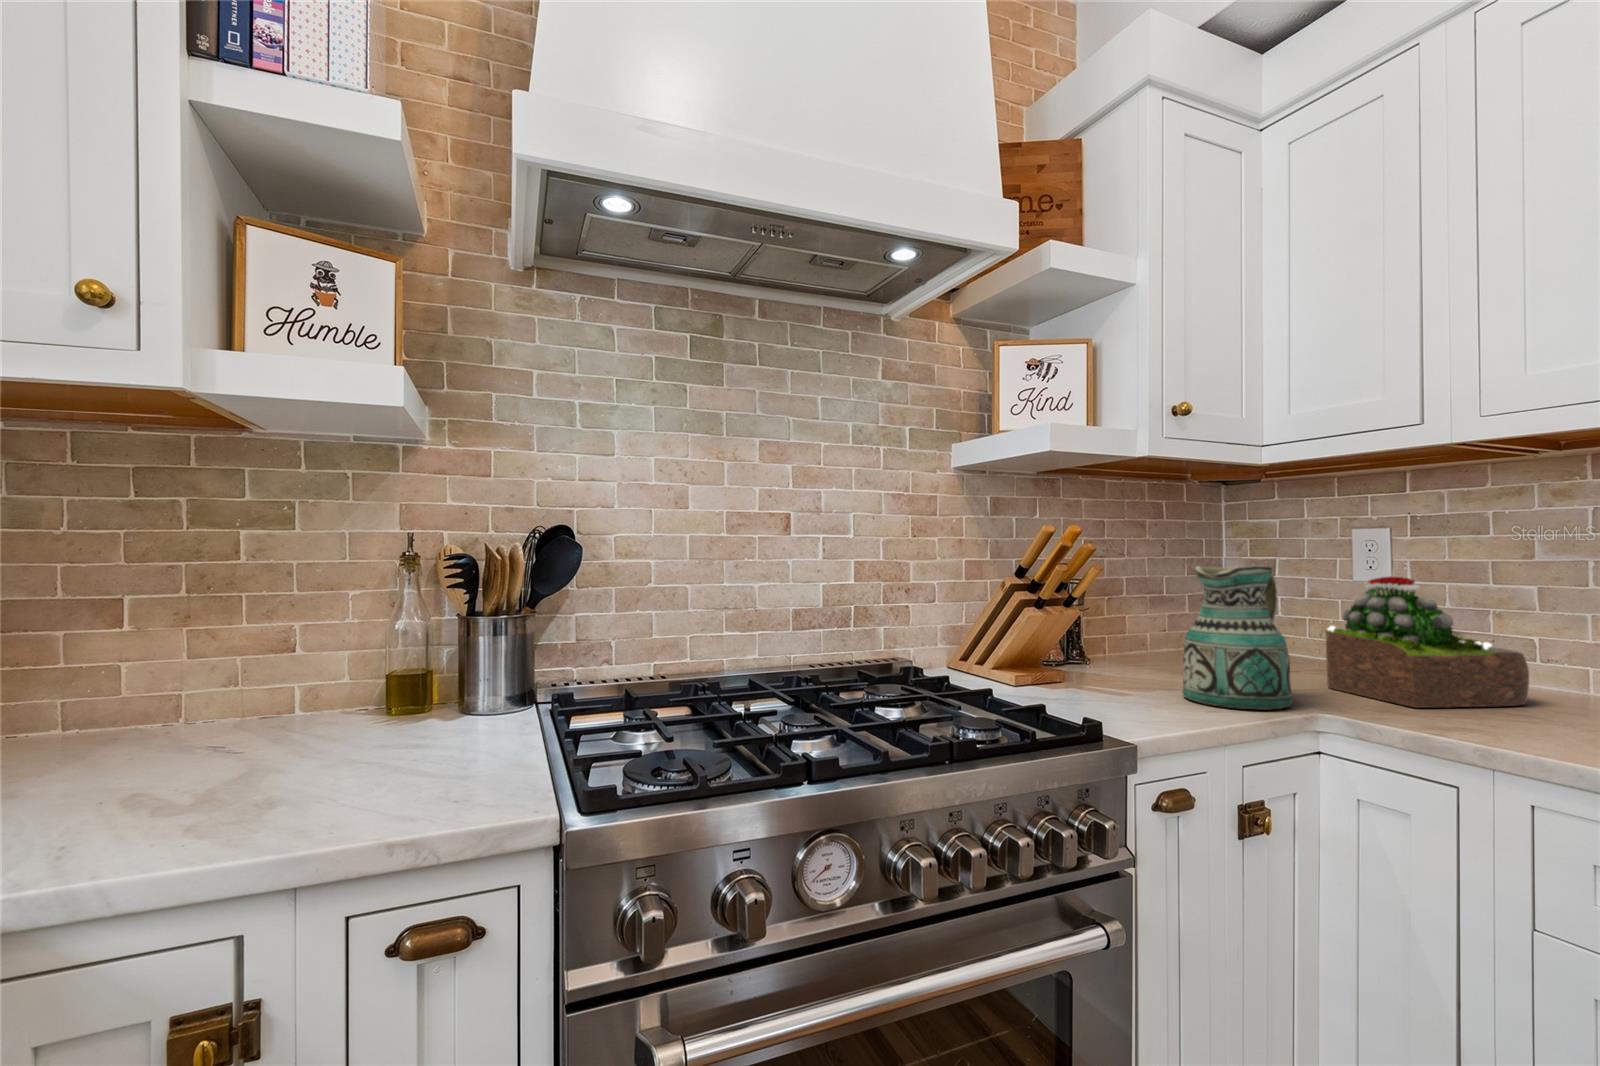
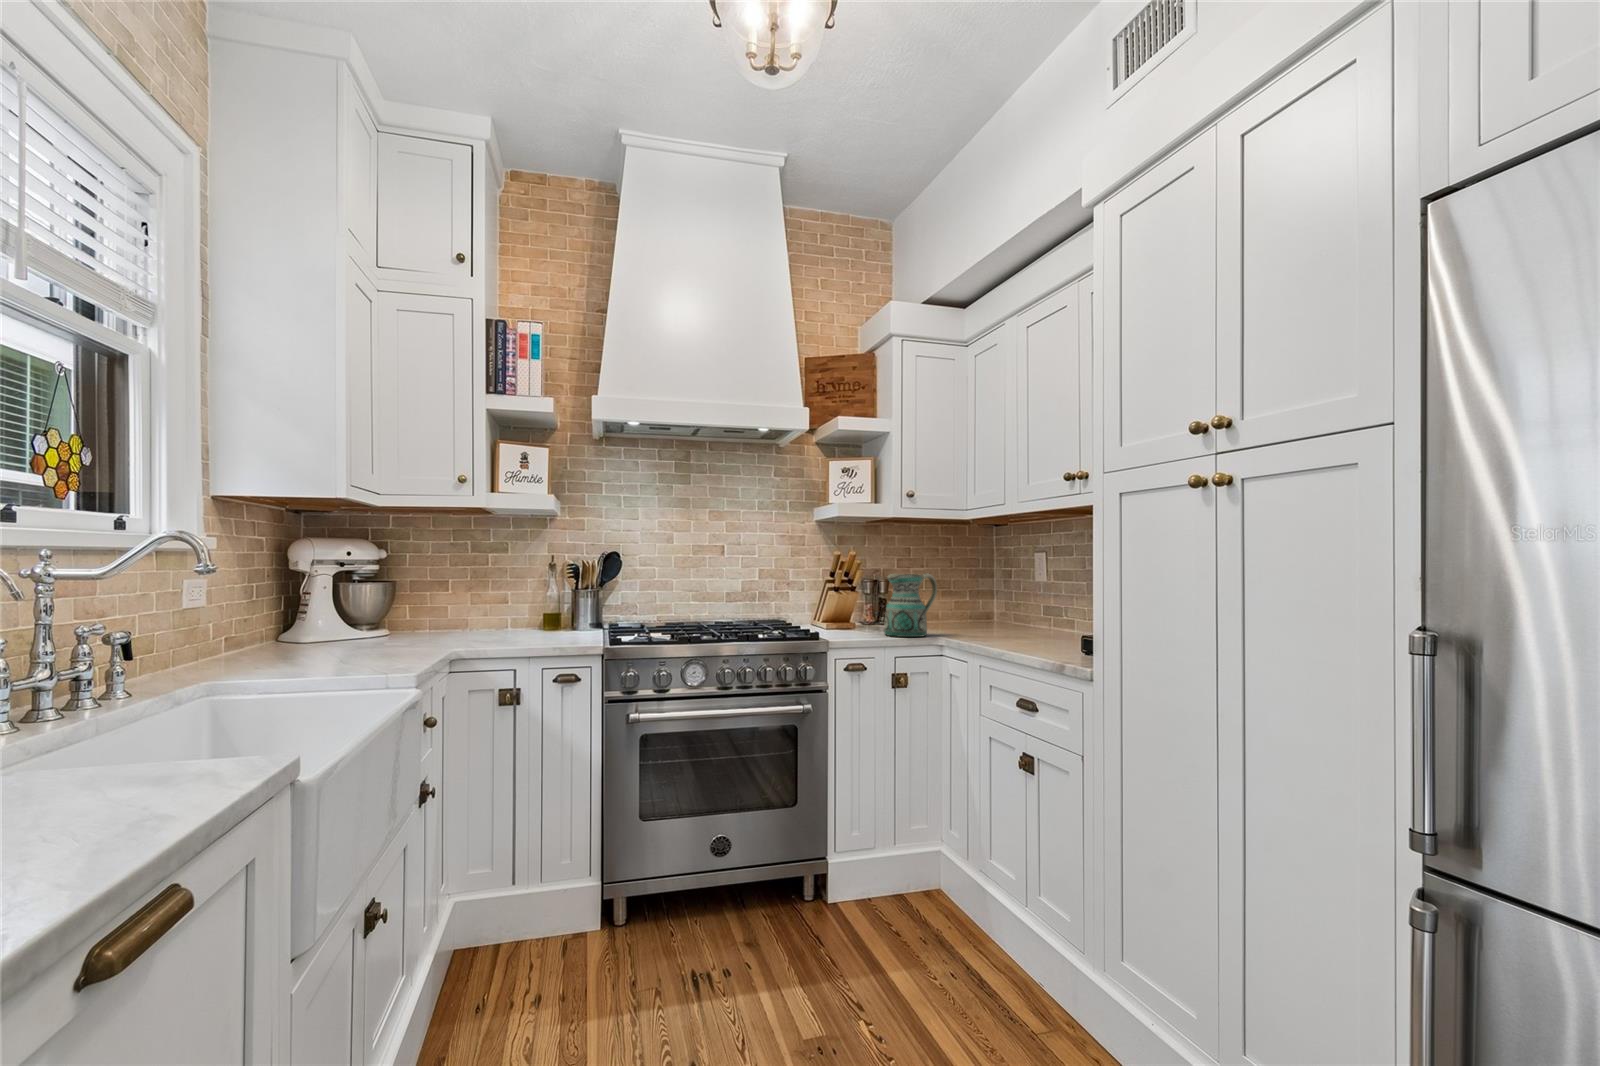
succulent plant: present [1326,576,1529,708] -> none [969,580,1037,639]

